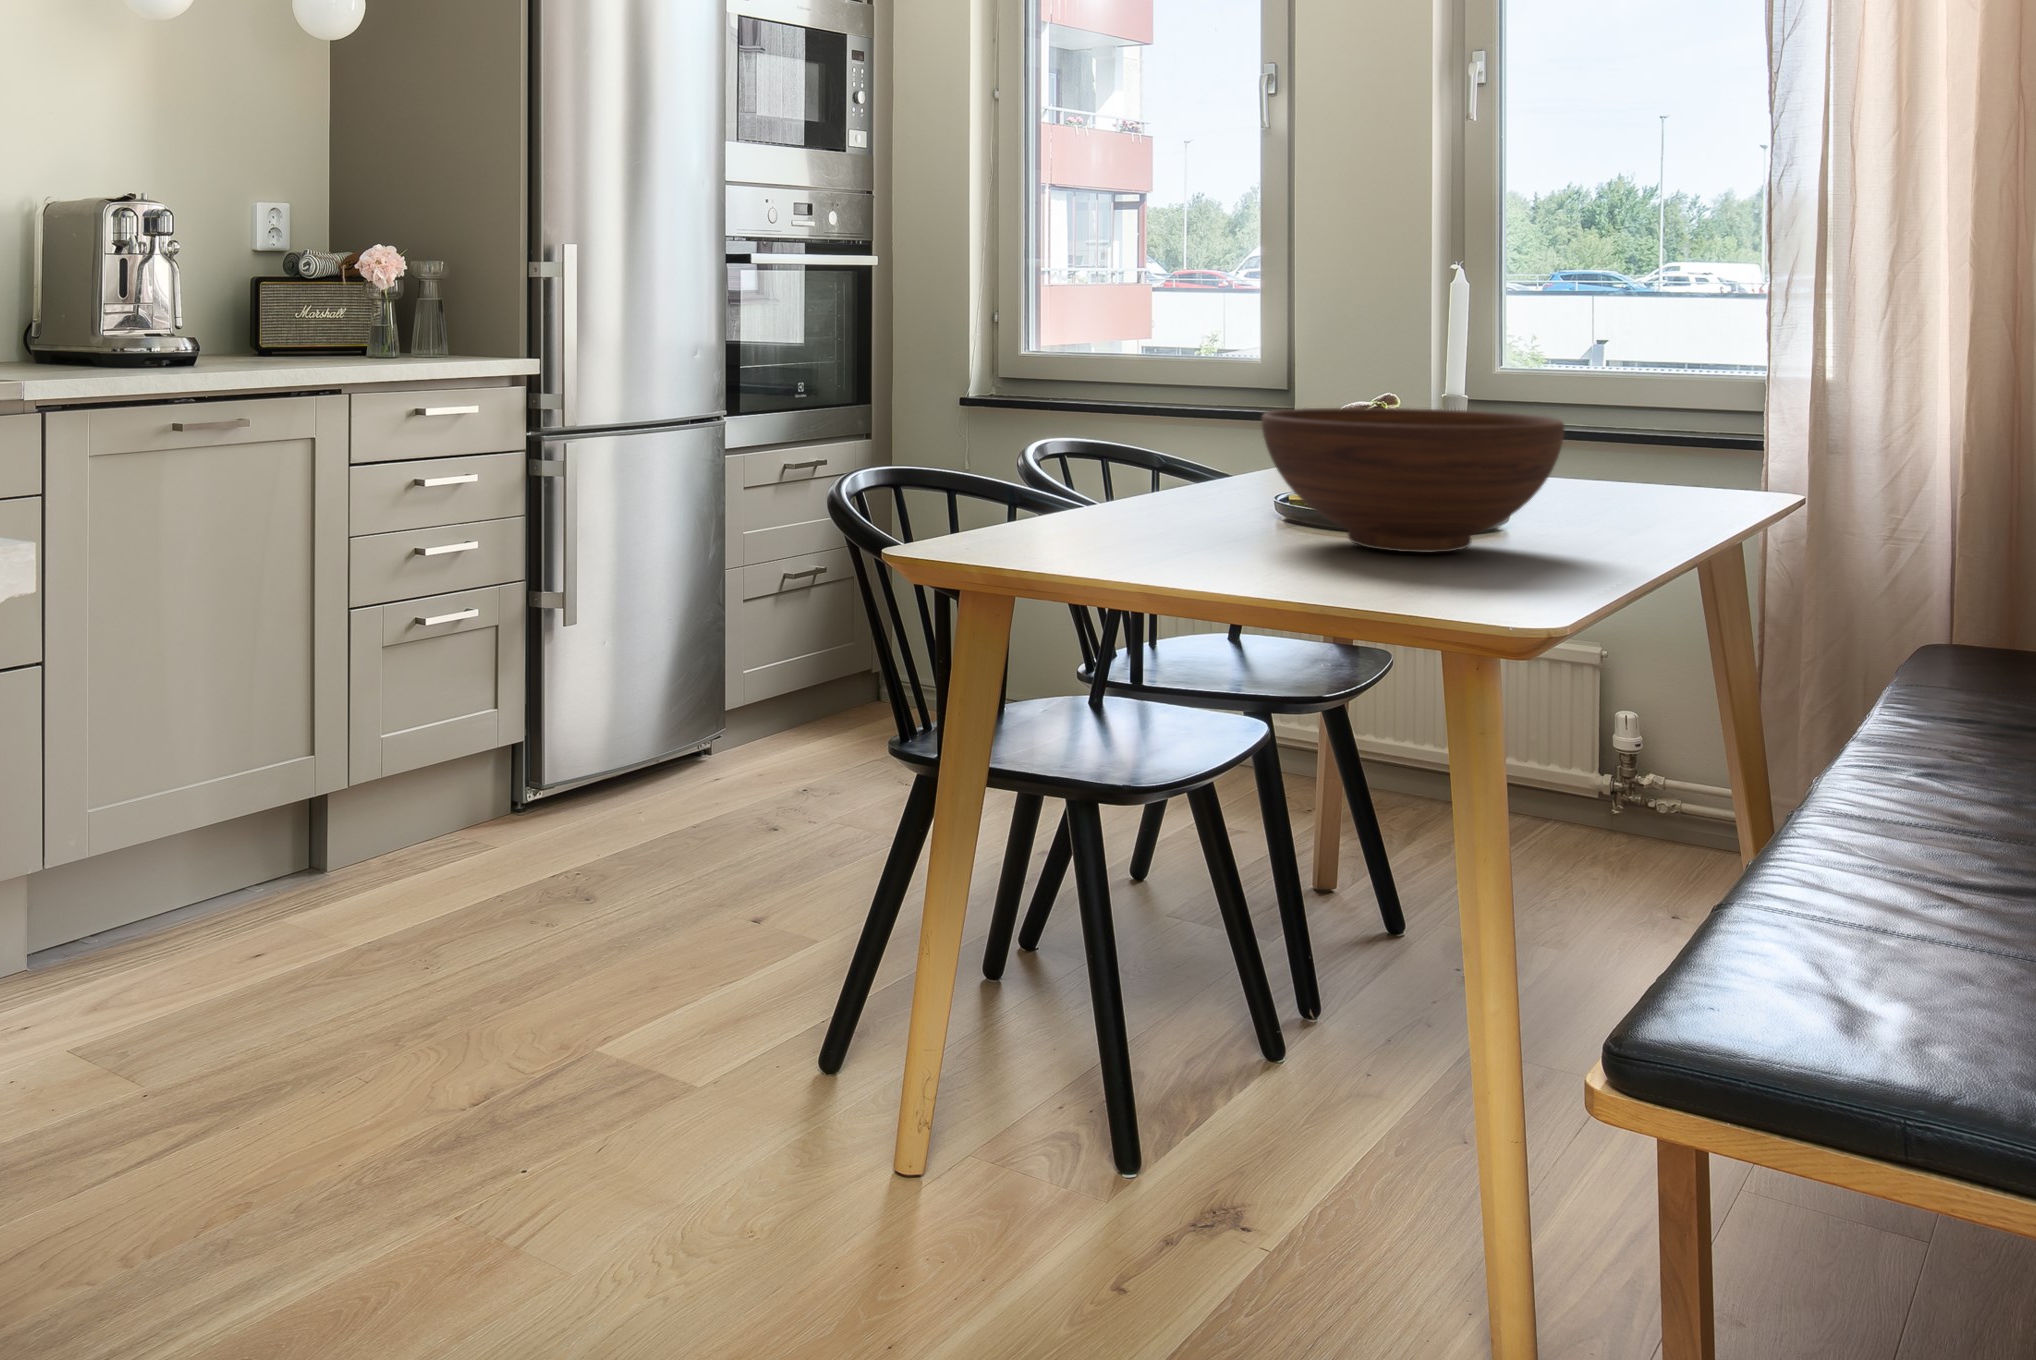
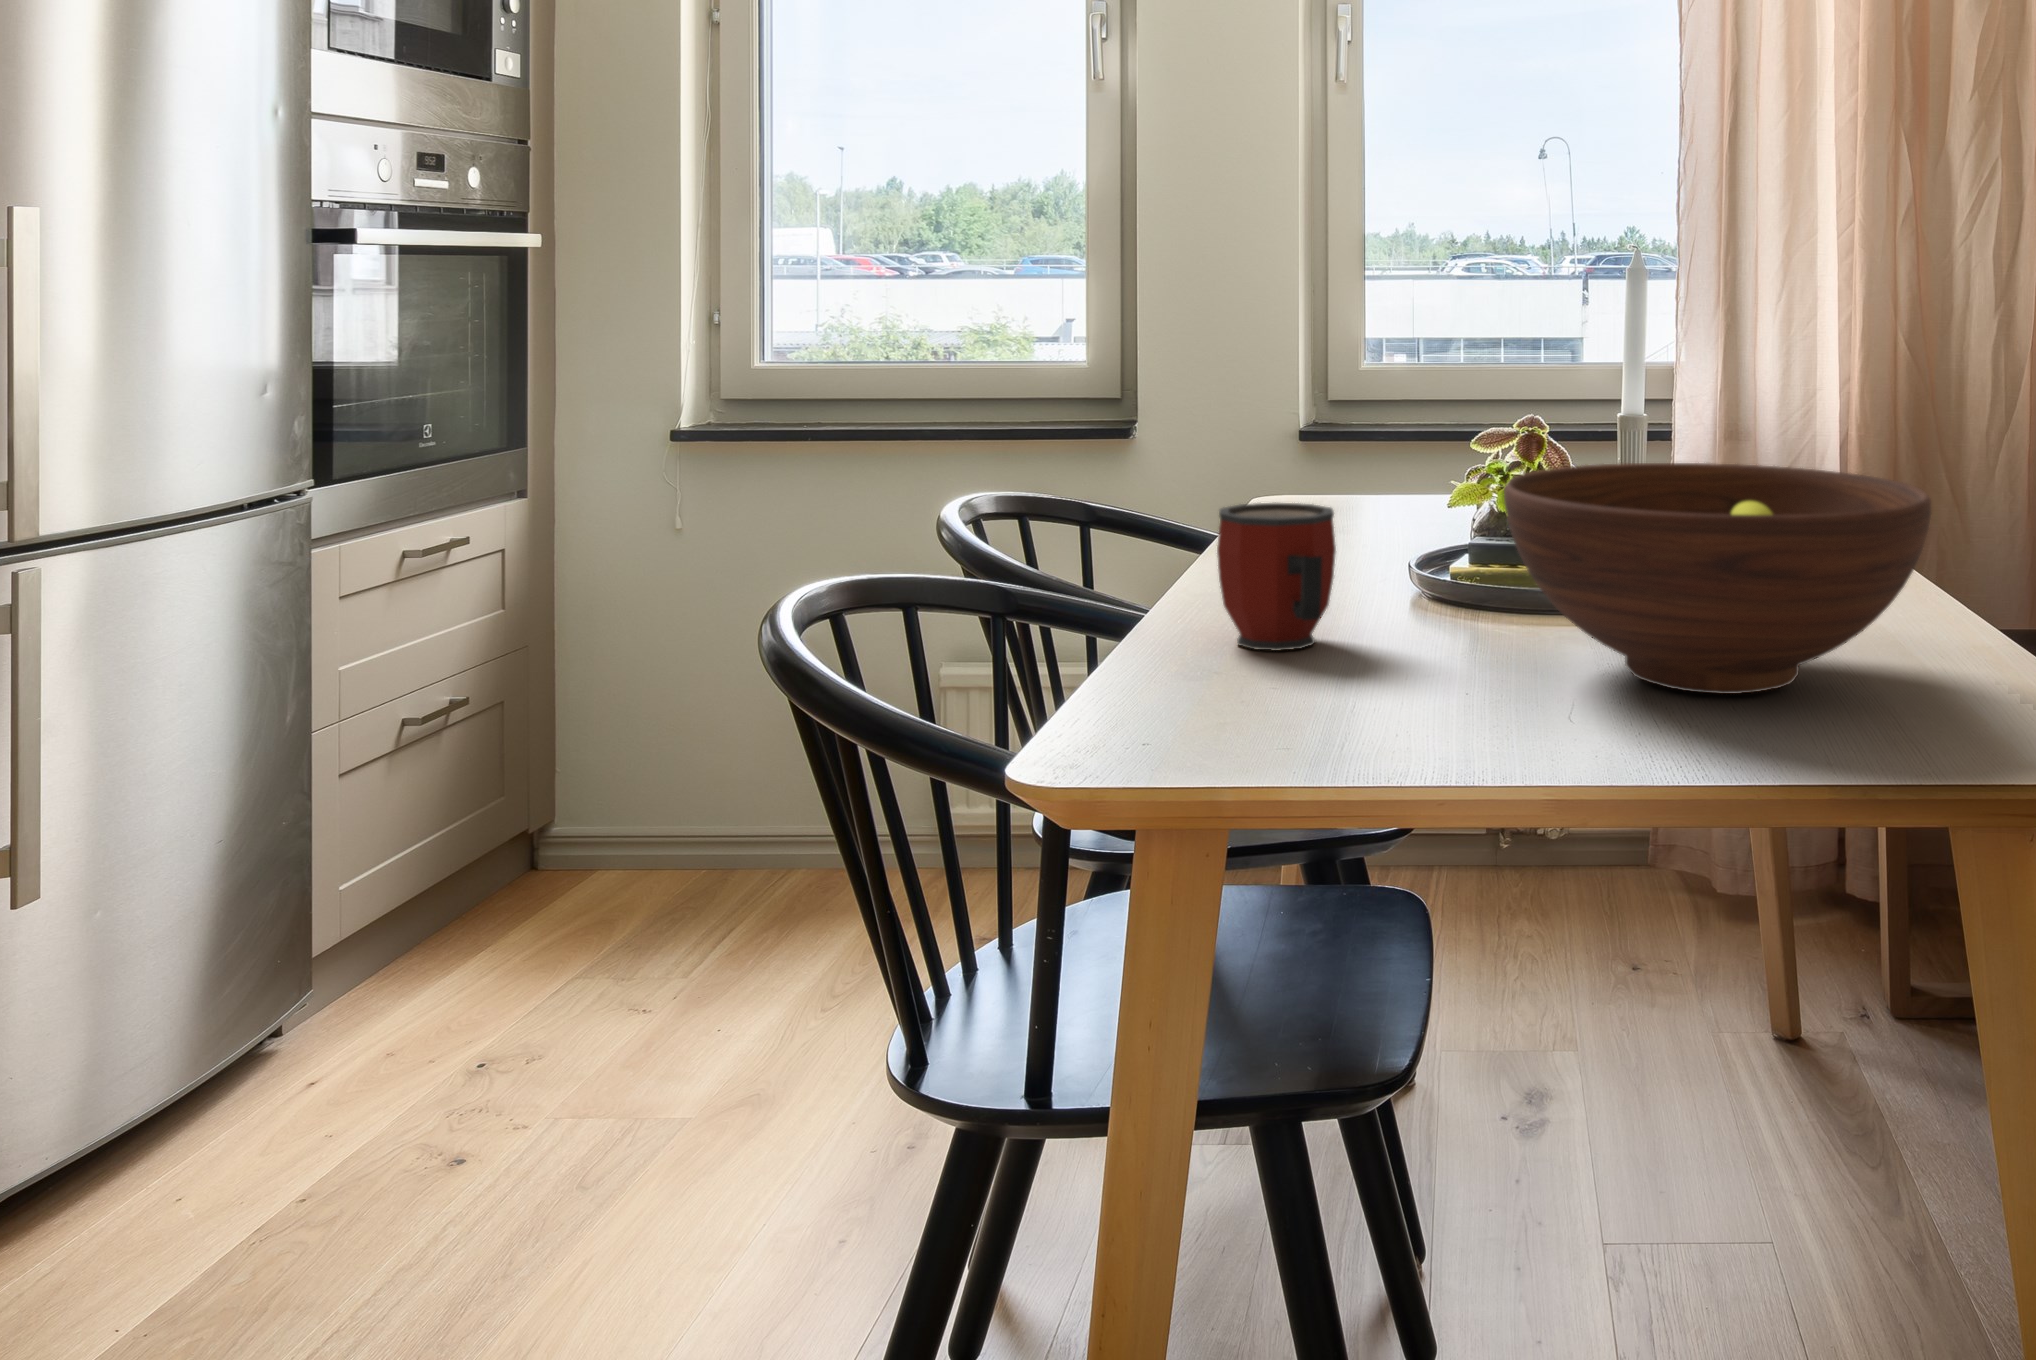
mug: none [1126,426,1208,517] -> present [1217,502,1336,651]

